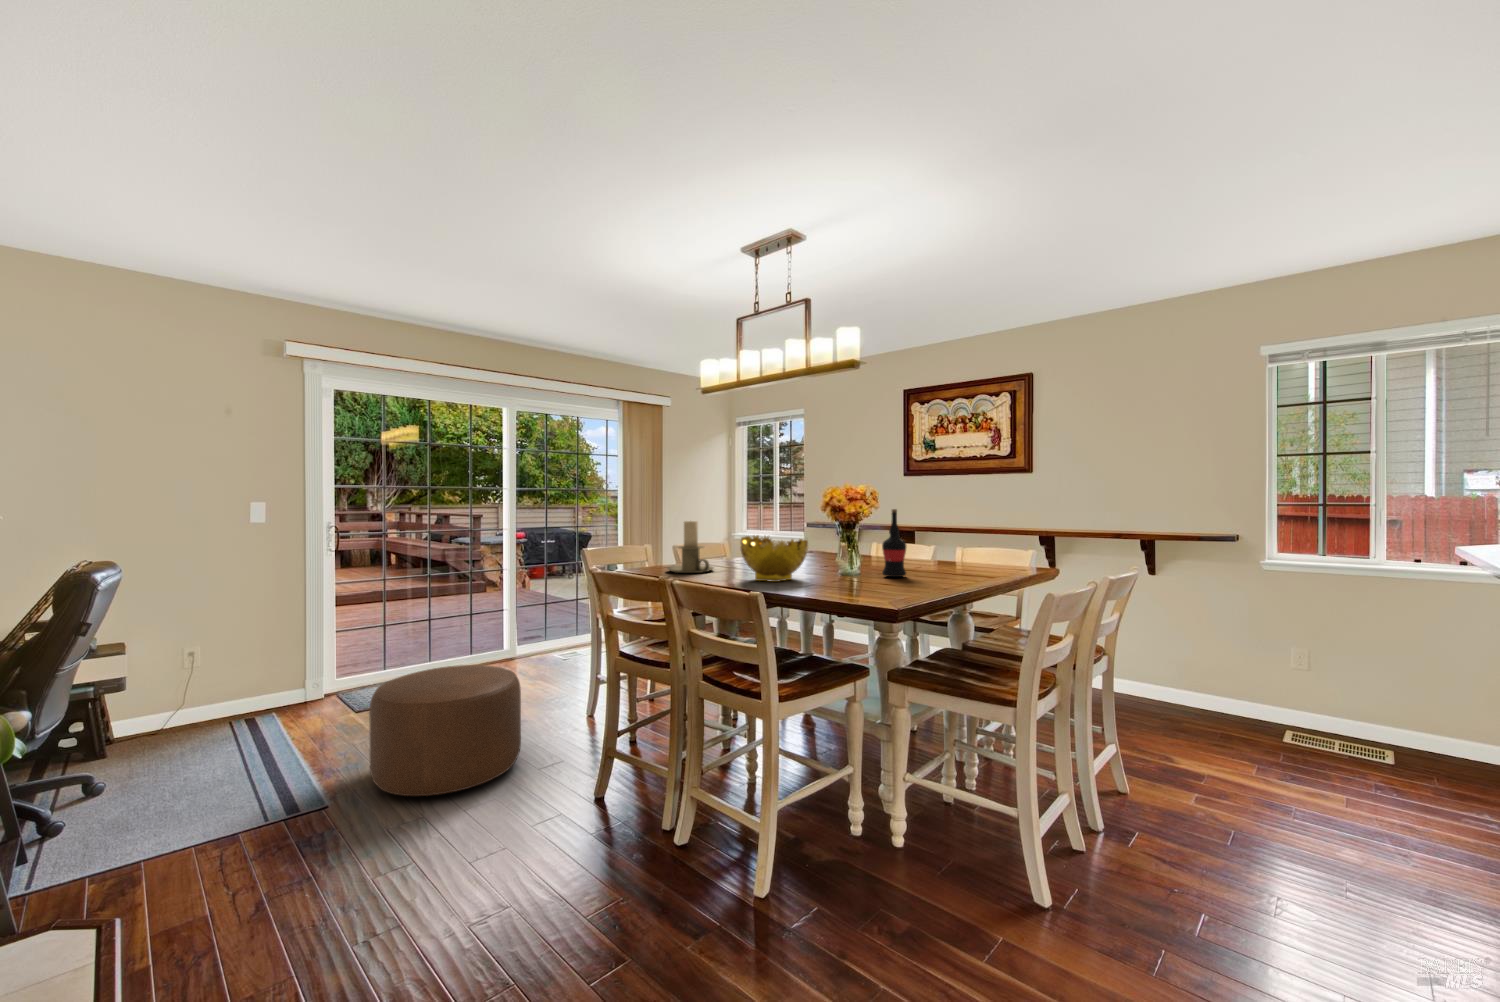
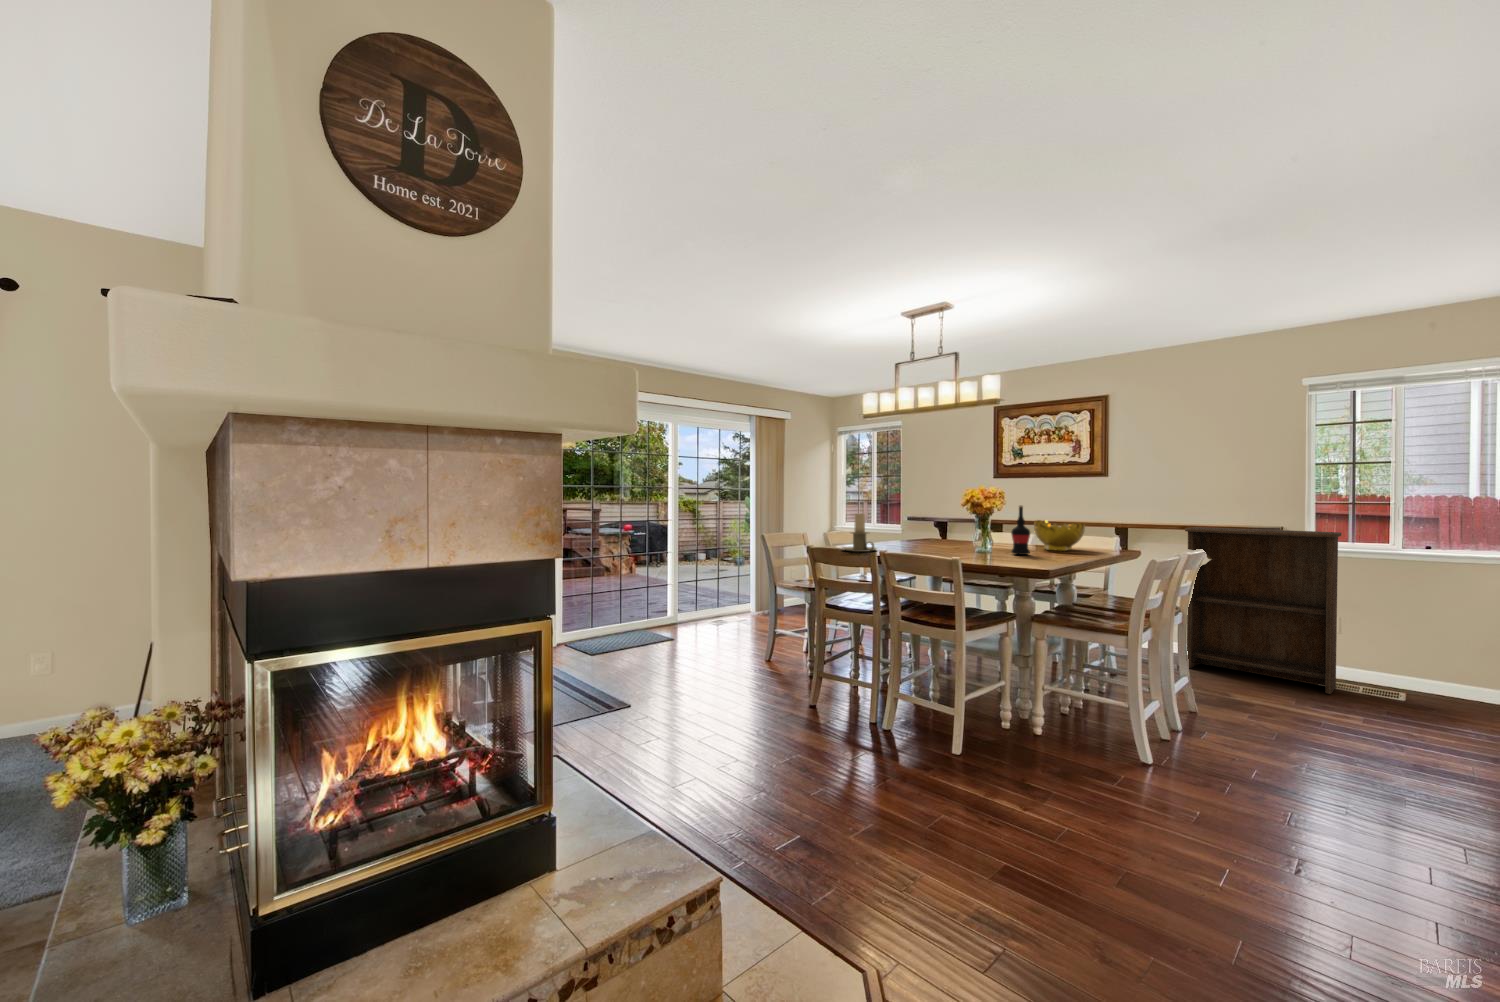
decorative bowl: present [740,535,808,582] -> present [1034,520,1085,551]
bookshelf: none [1119,536,1312,757] -> present [1185,527,1342,694]
ottoman: present [369,665,521,796] -> none [649,617,745,701]

